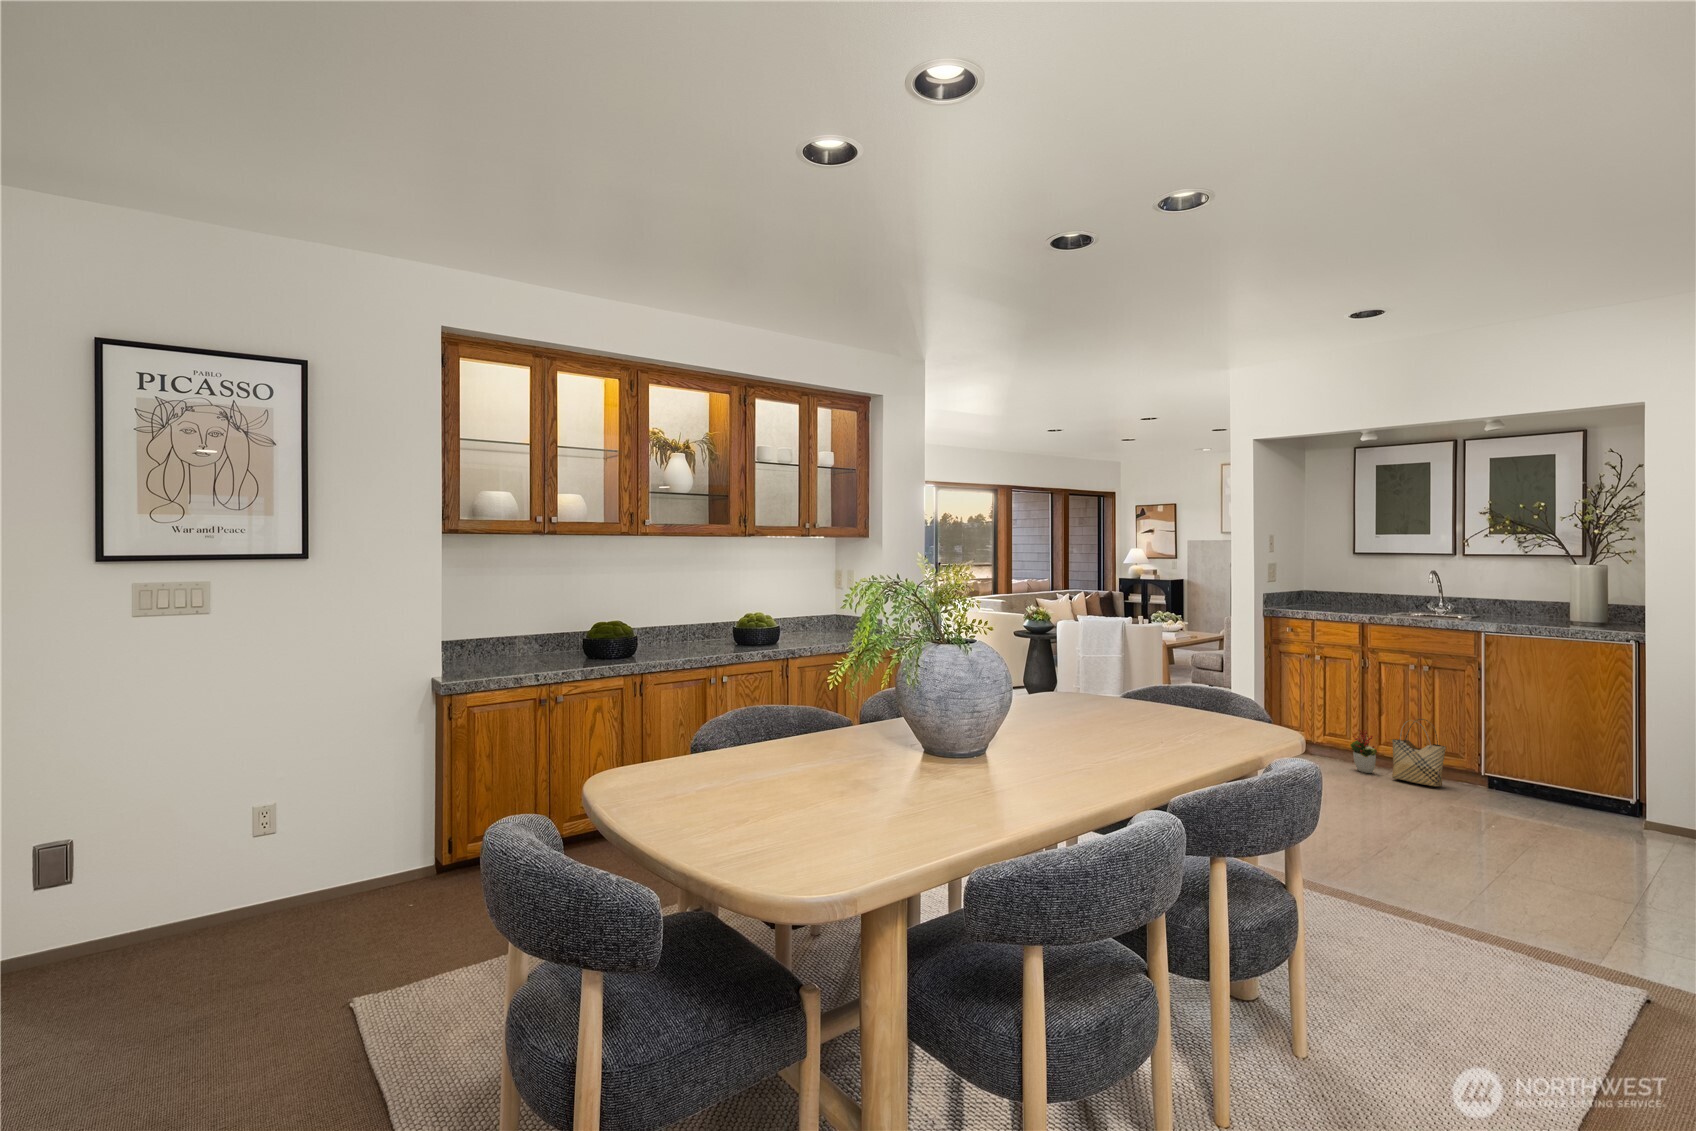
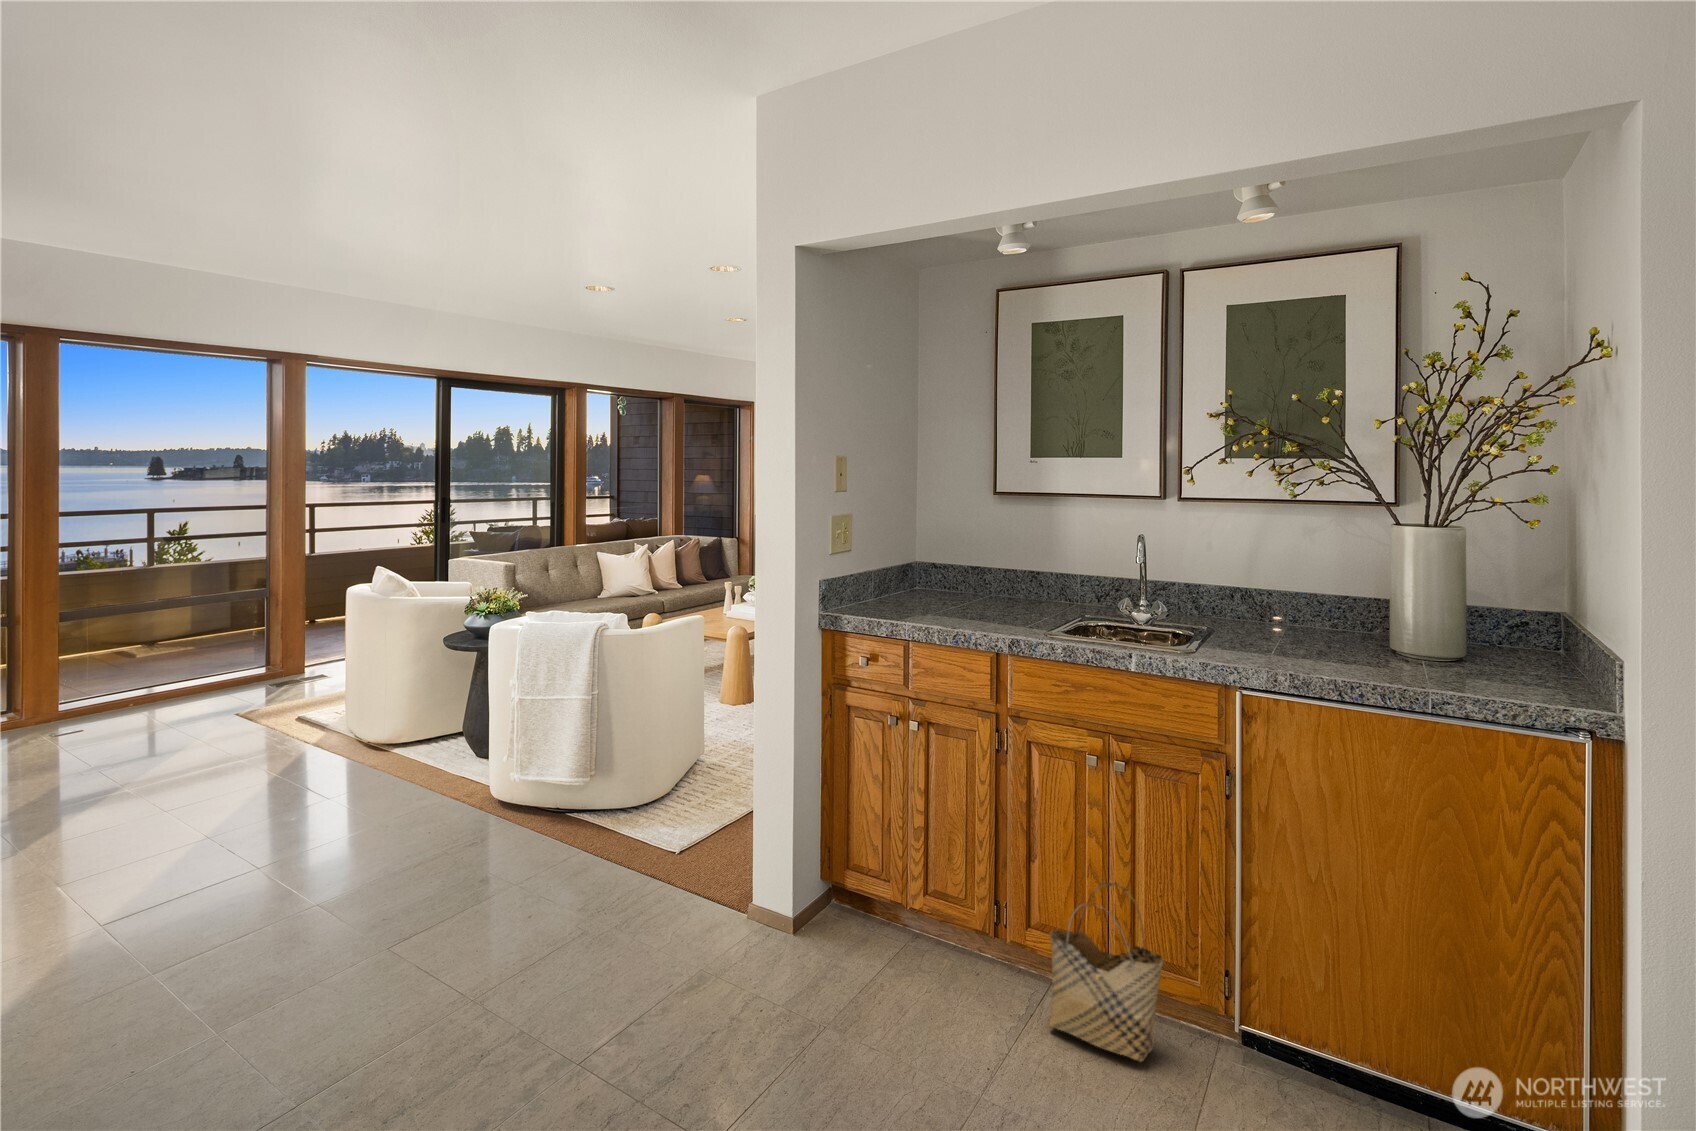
decorative plant: present [1350,730,1377,773] -> none [968,895,1020,999]

